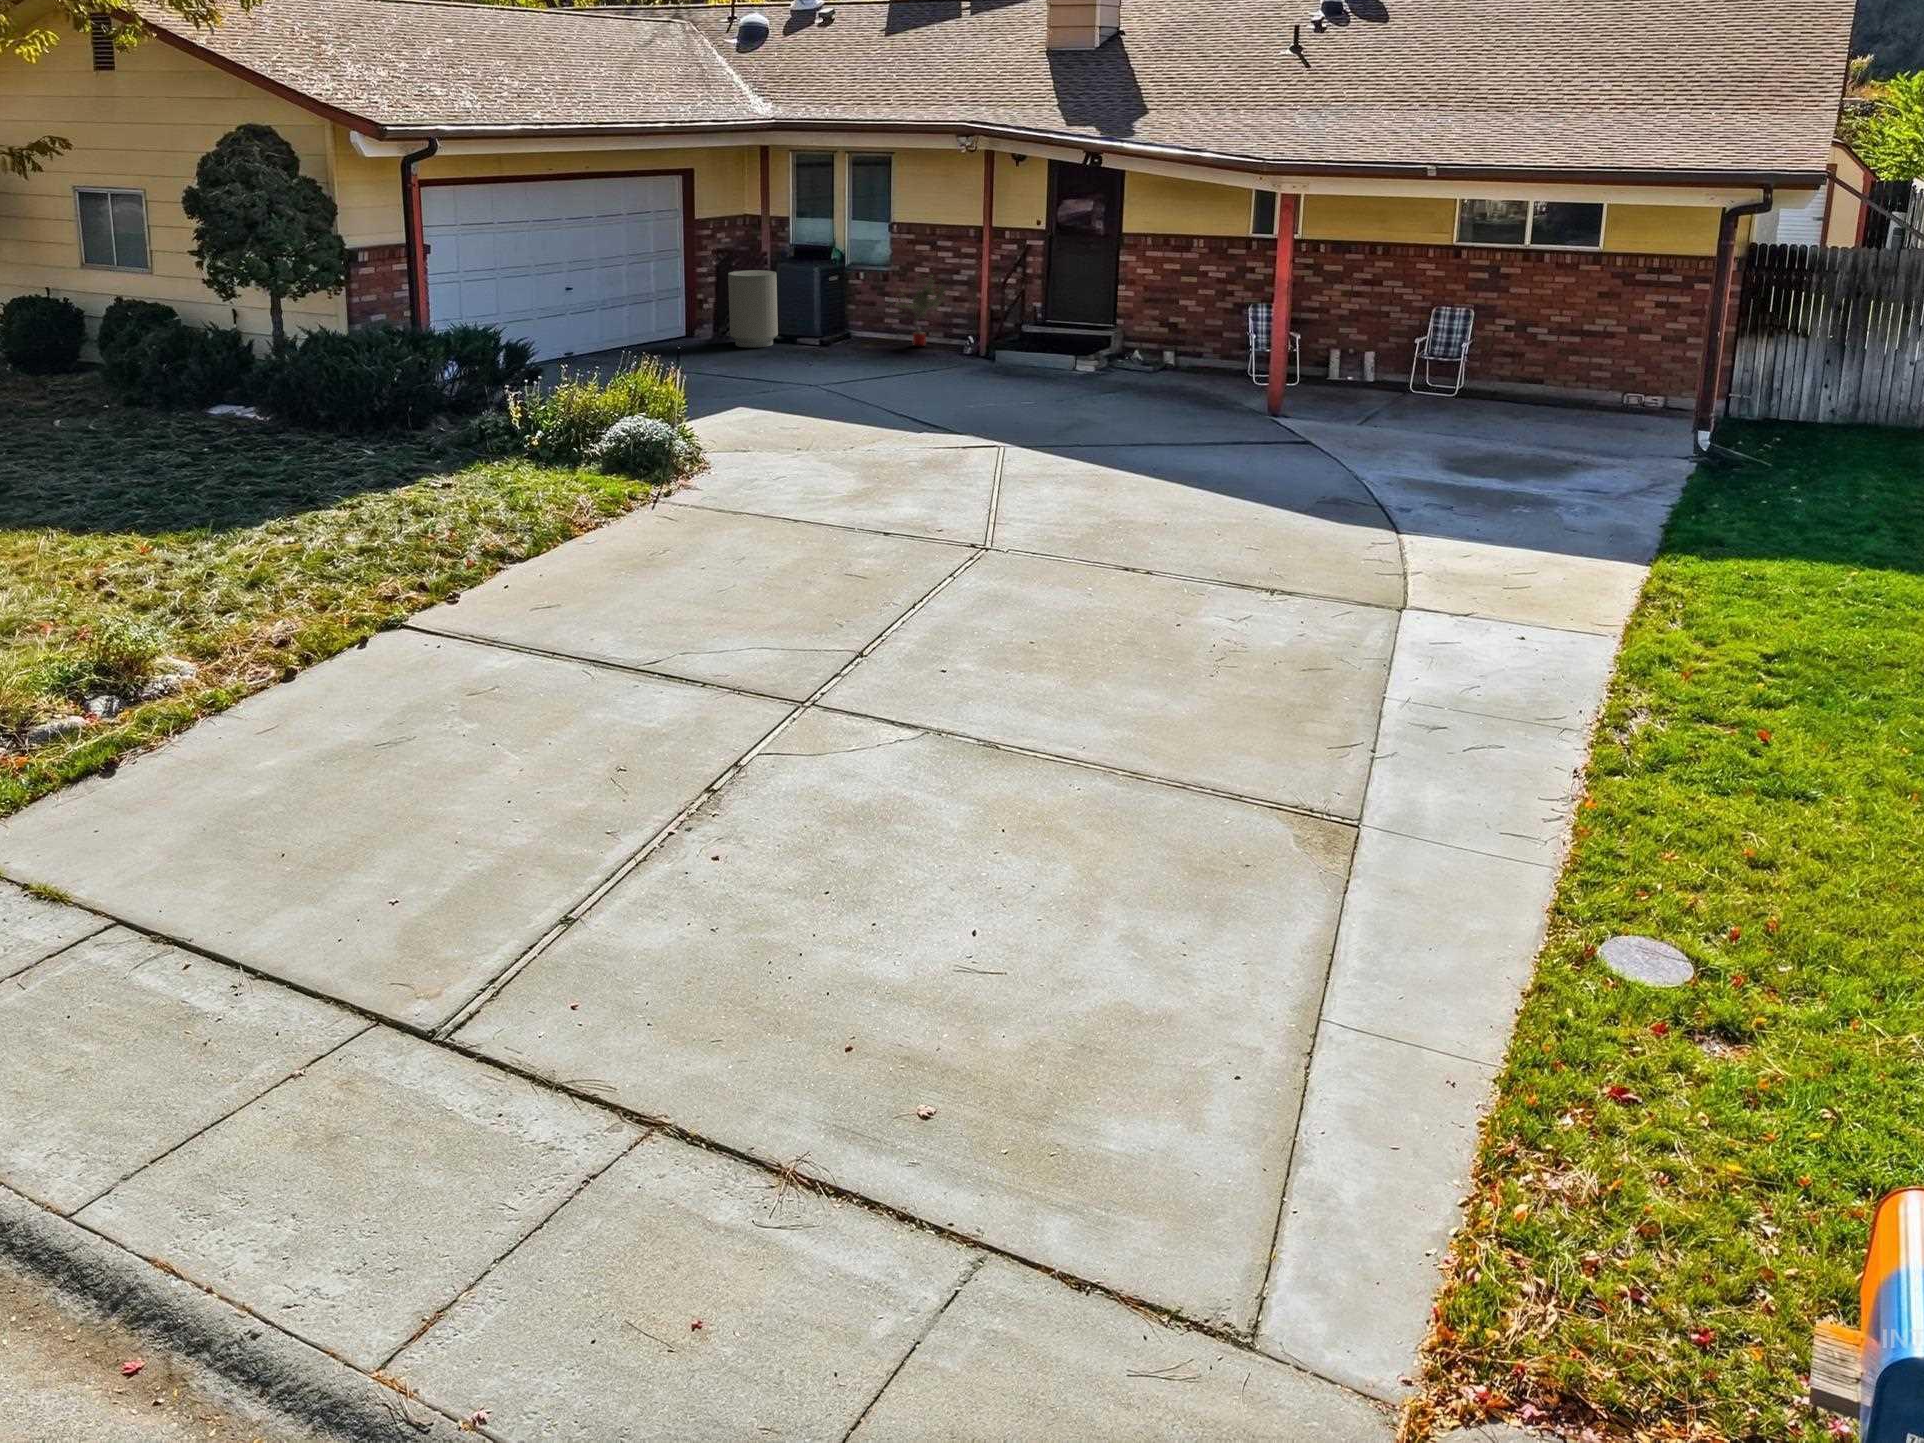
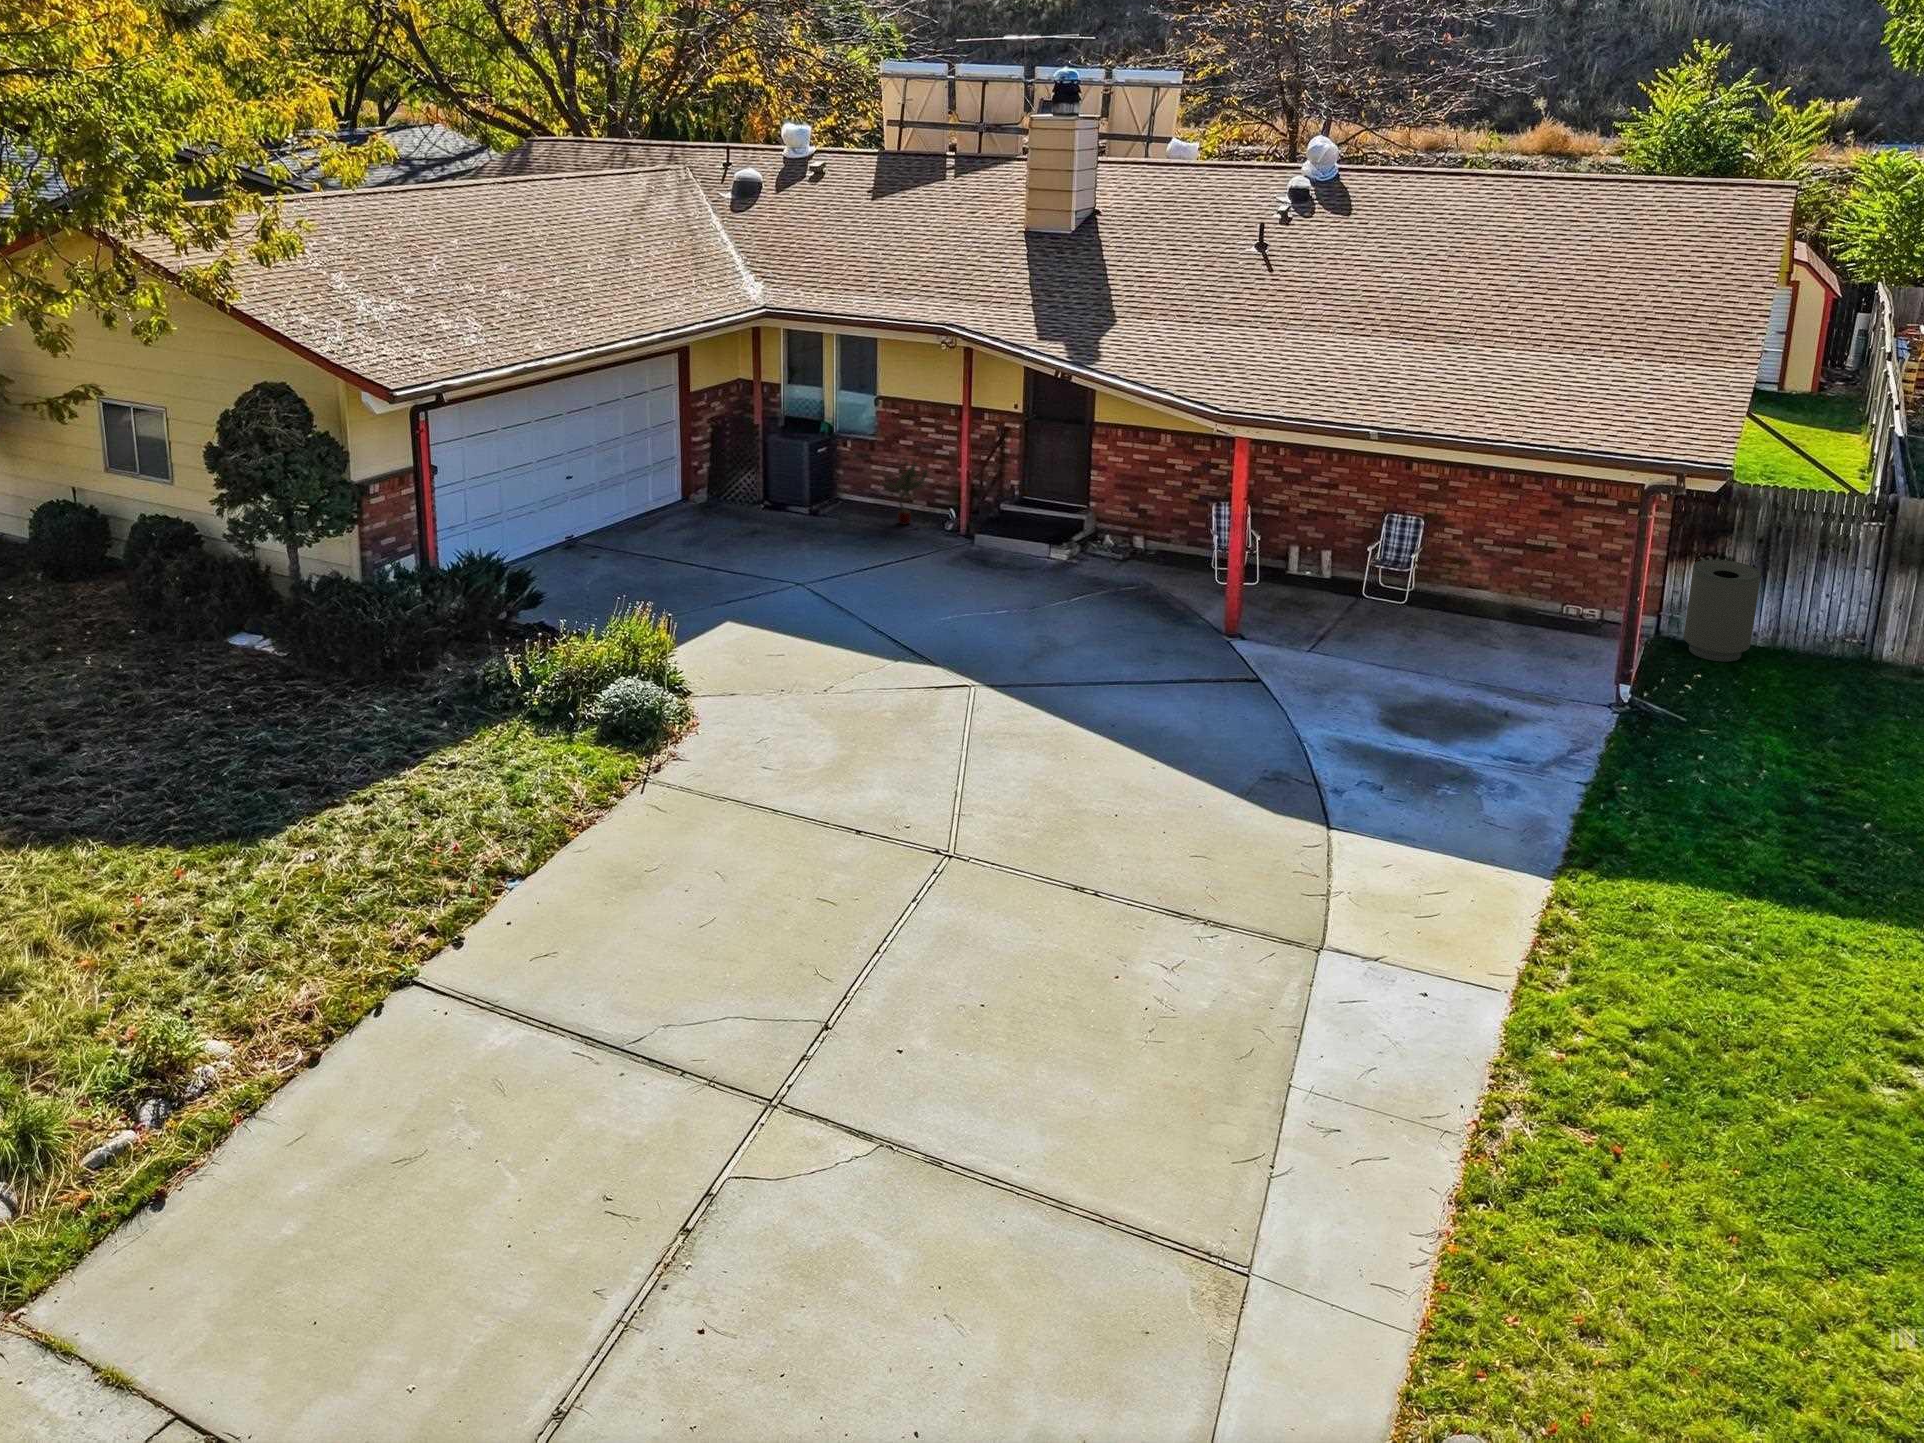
trash can: present [728,270,778,348] -> present [1683,560,1761,662]

